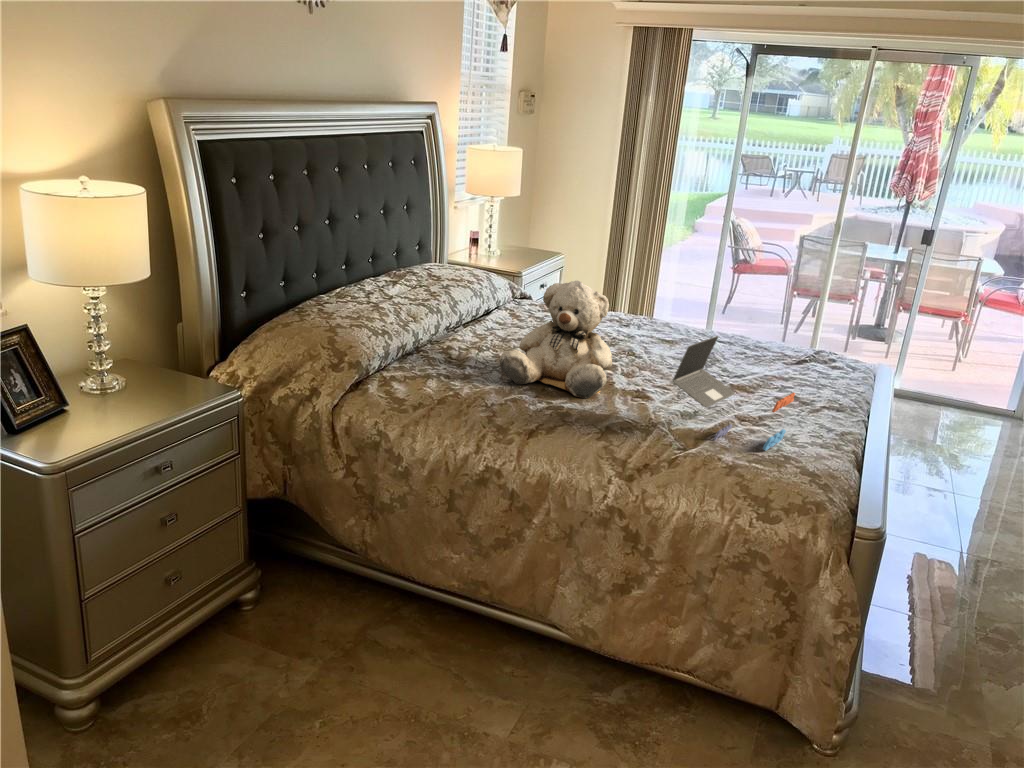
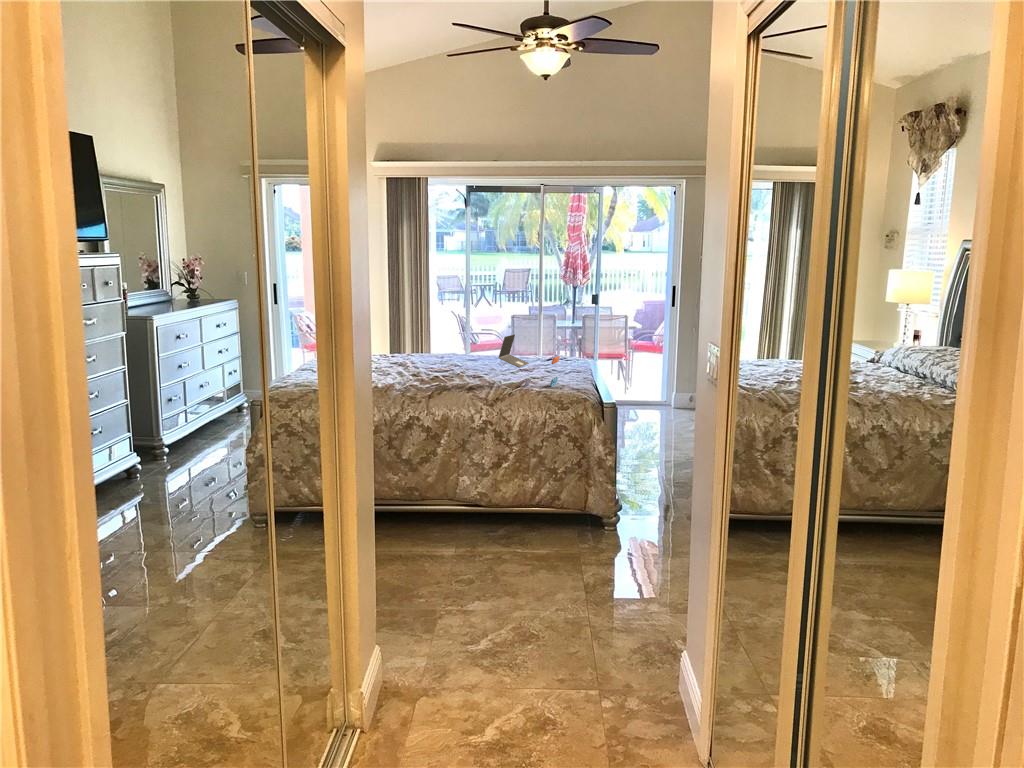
teddy bear: present [500,281,612,398] -> none [392,322,457,383]

